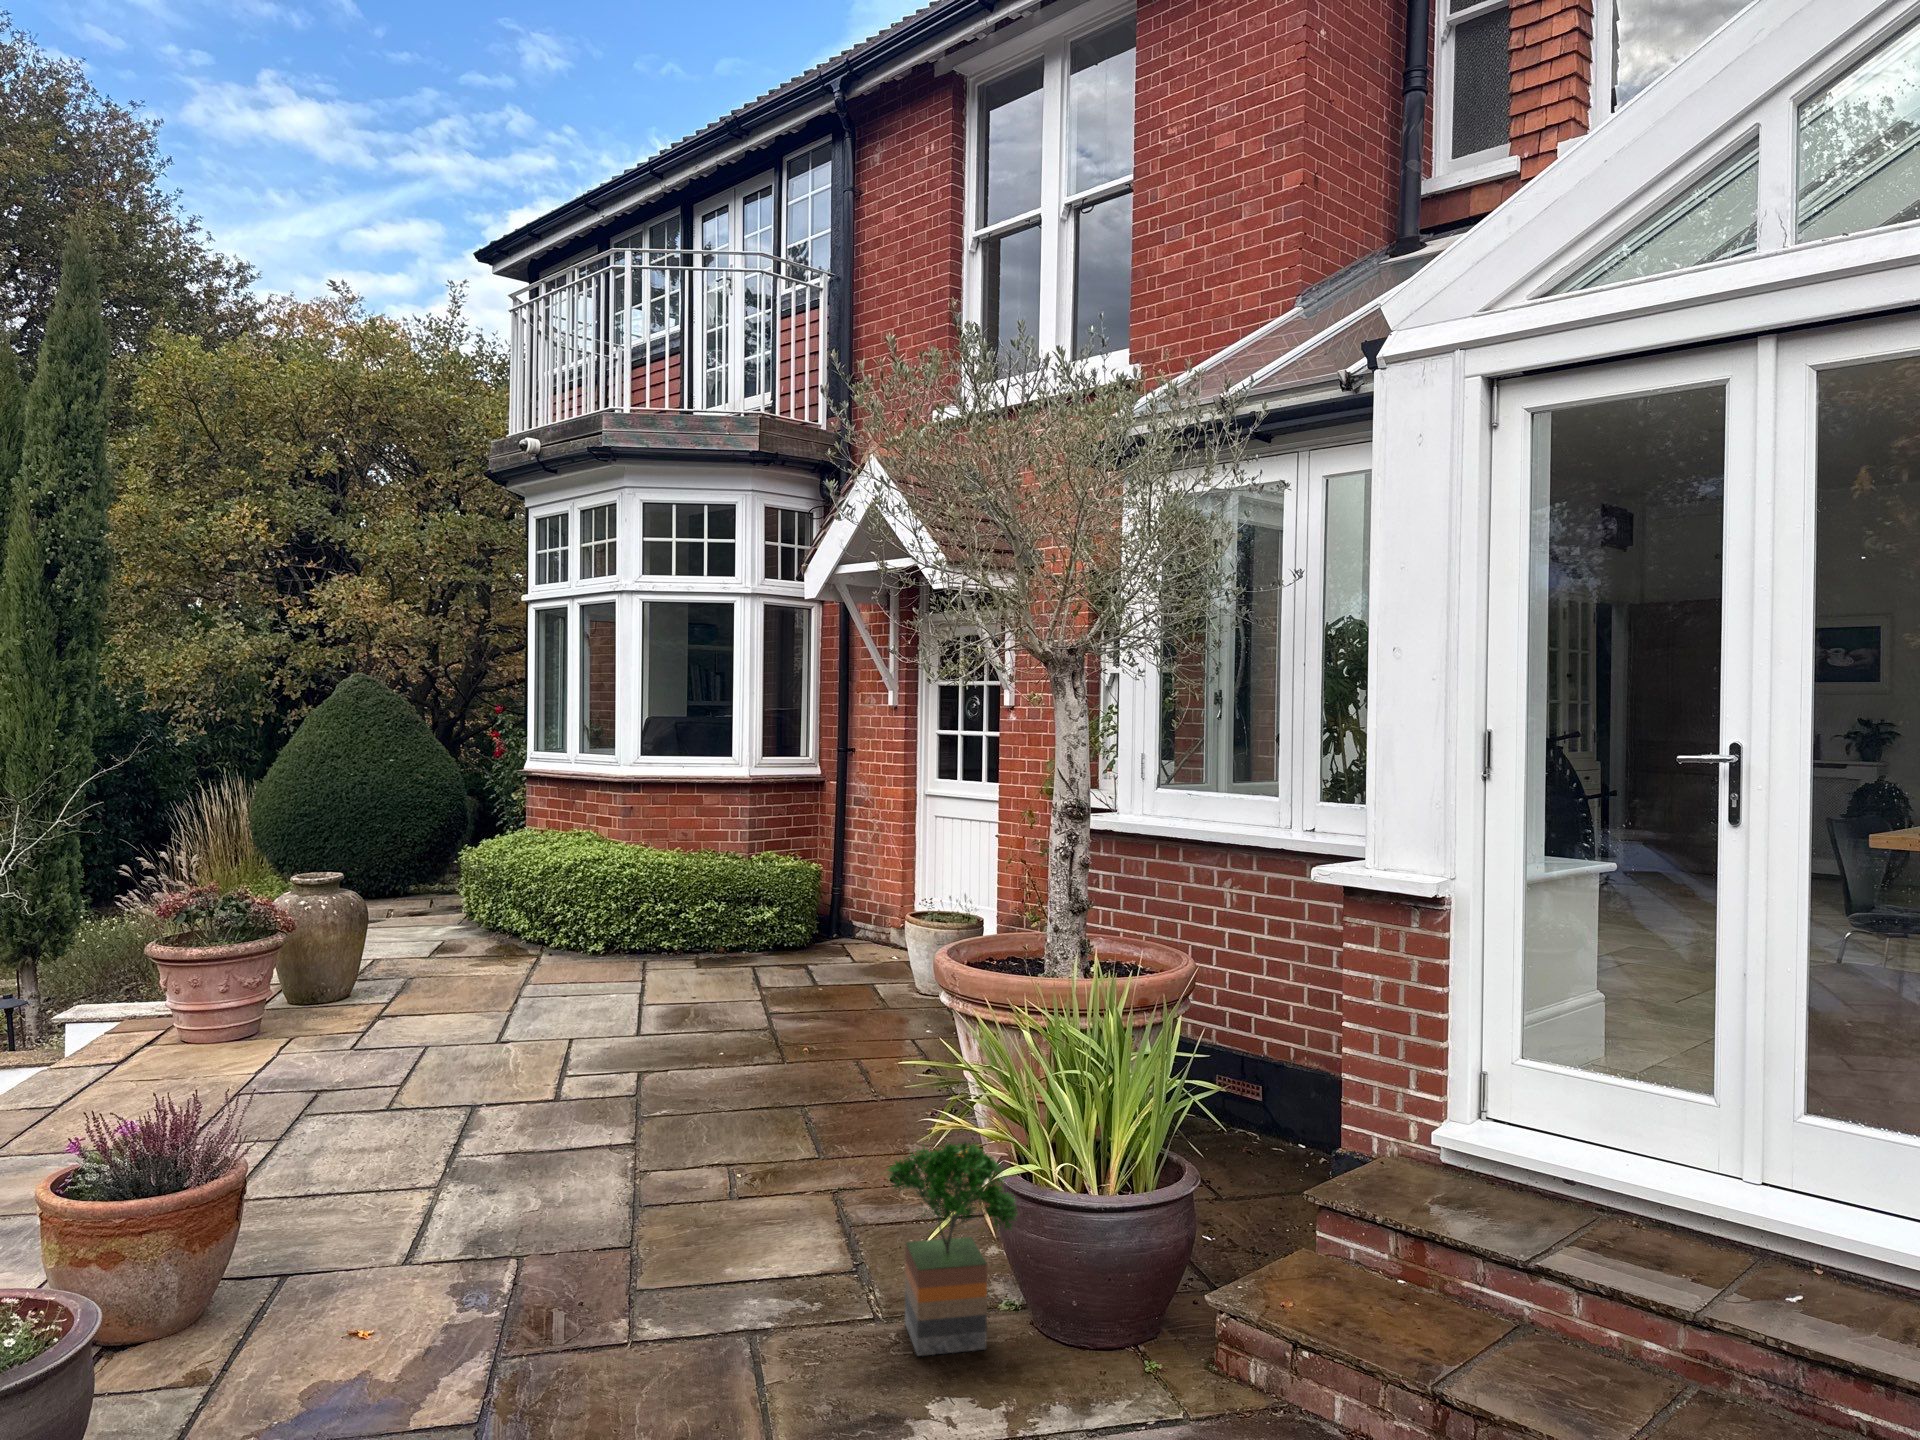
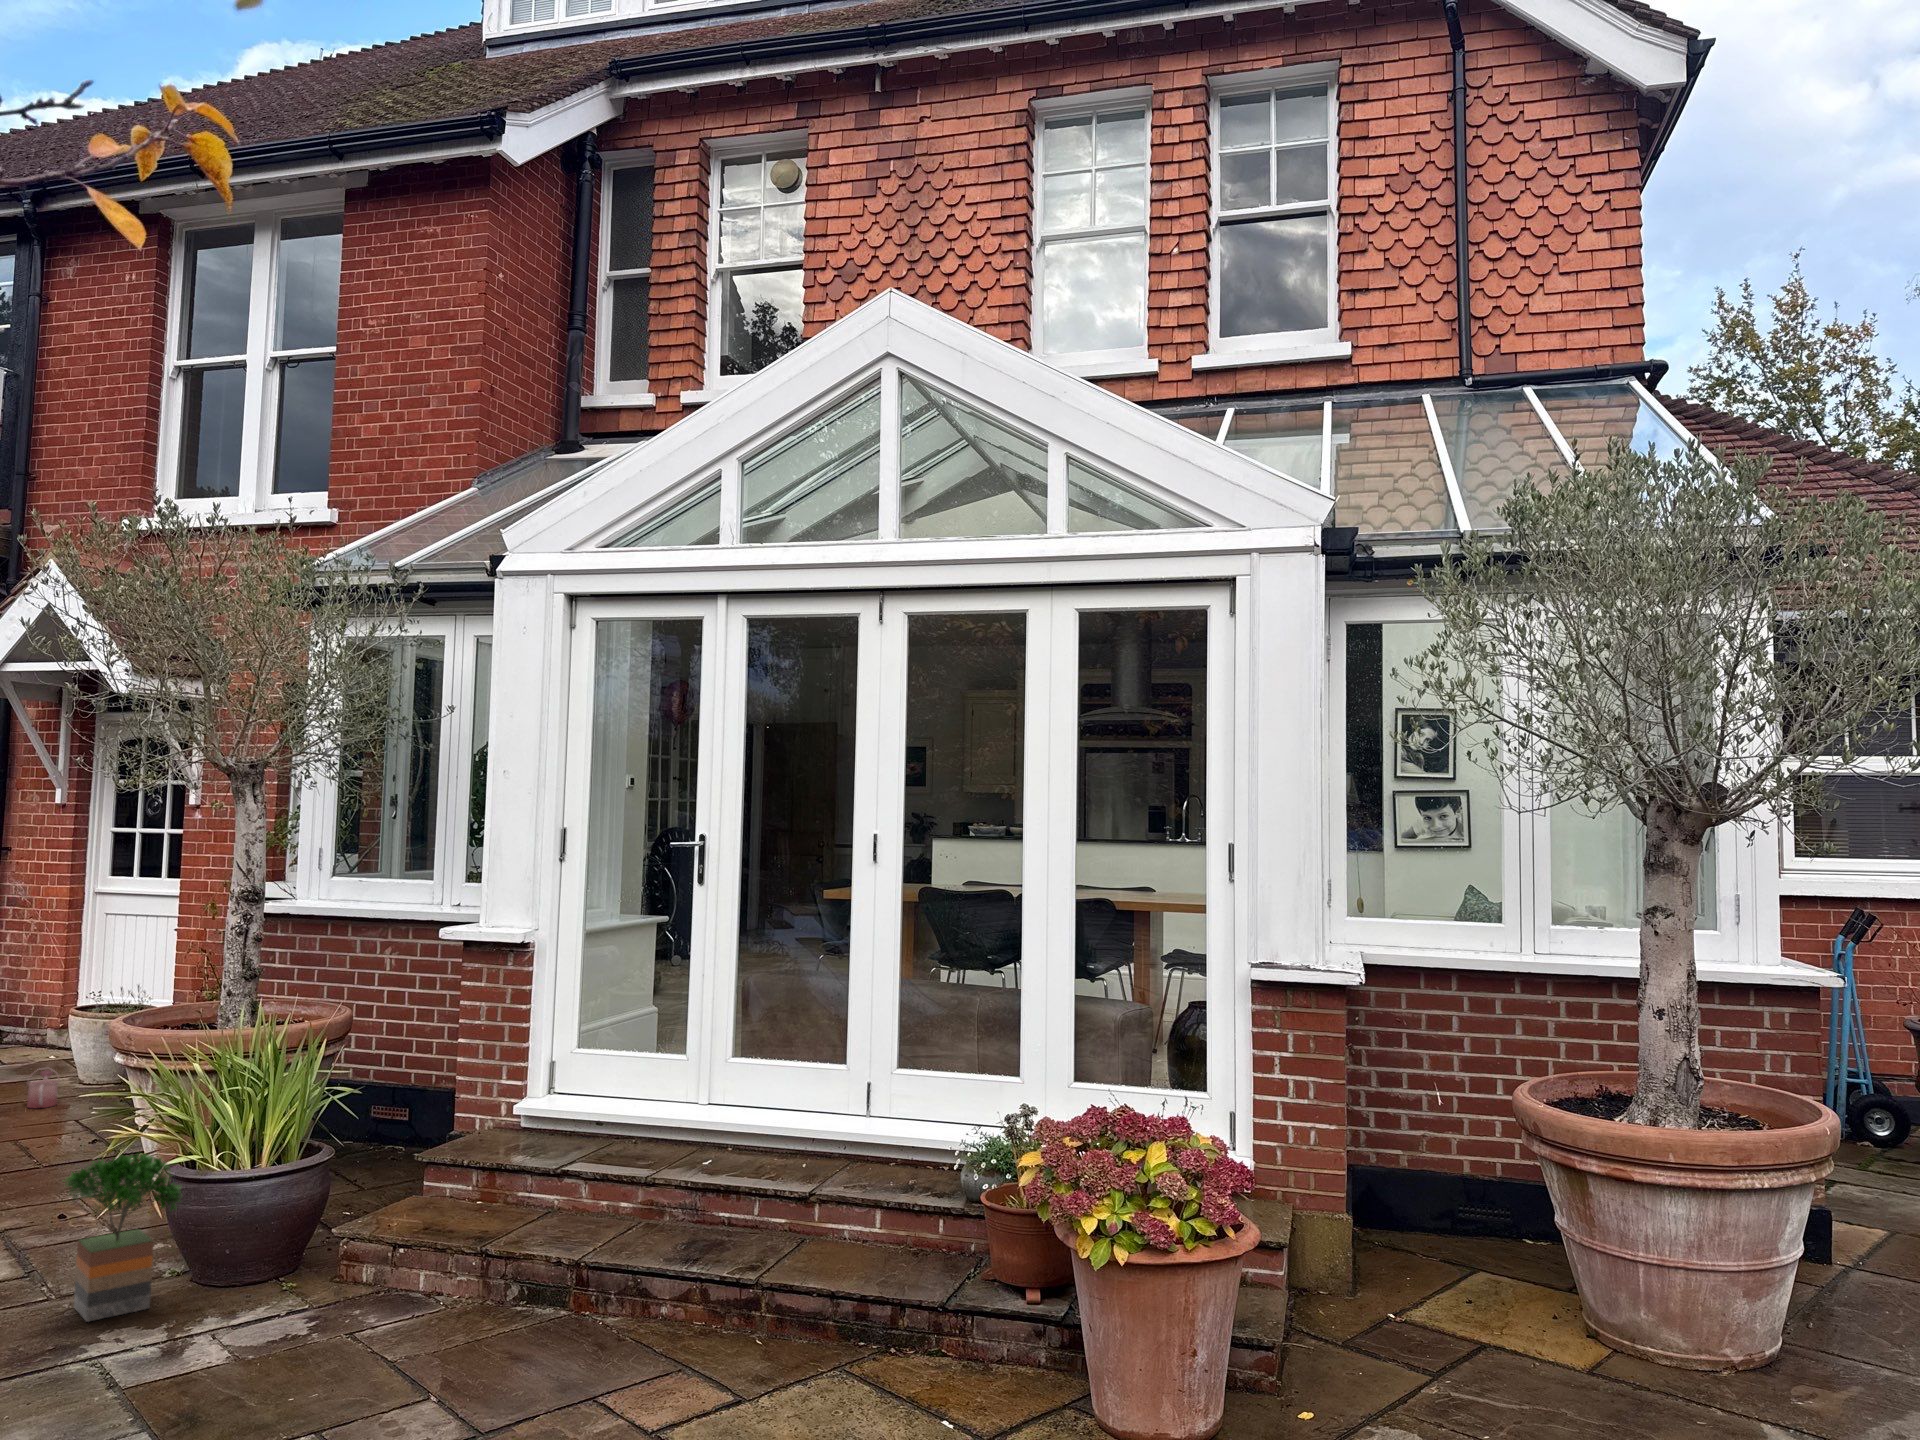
watering can: none [871,974,900,1015] -> present [27,1069,60,1108]

